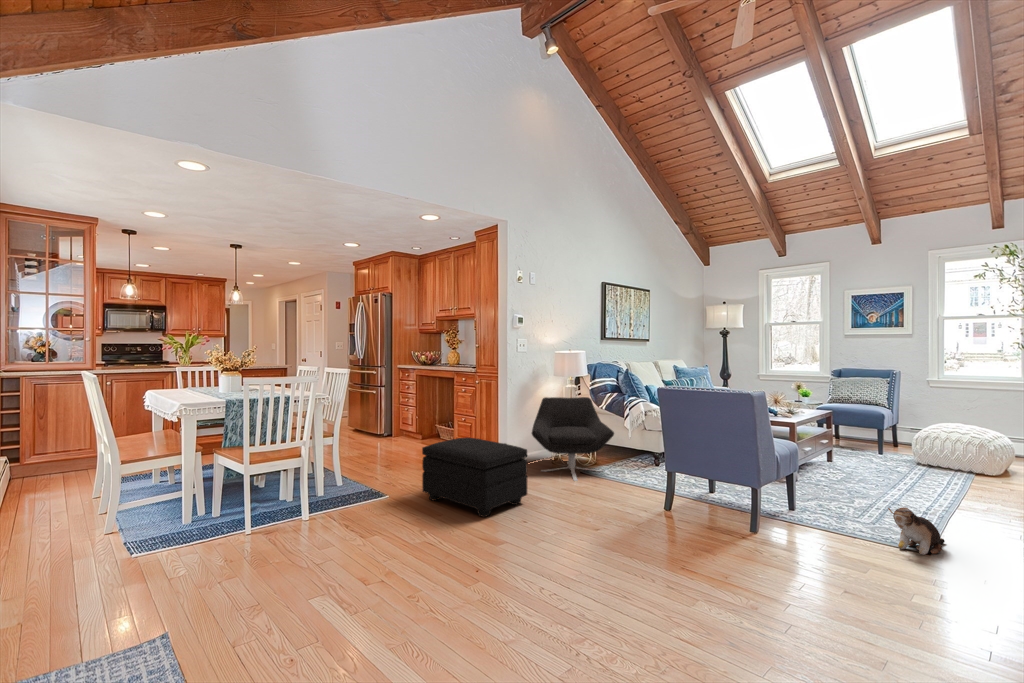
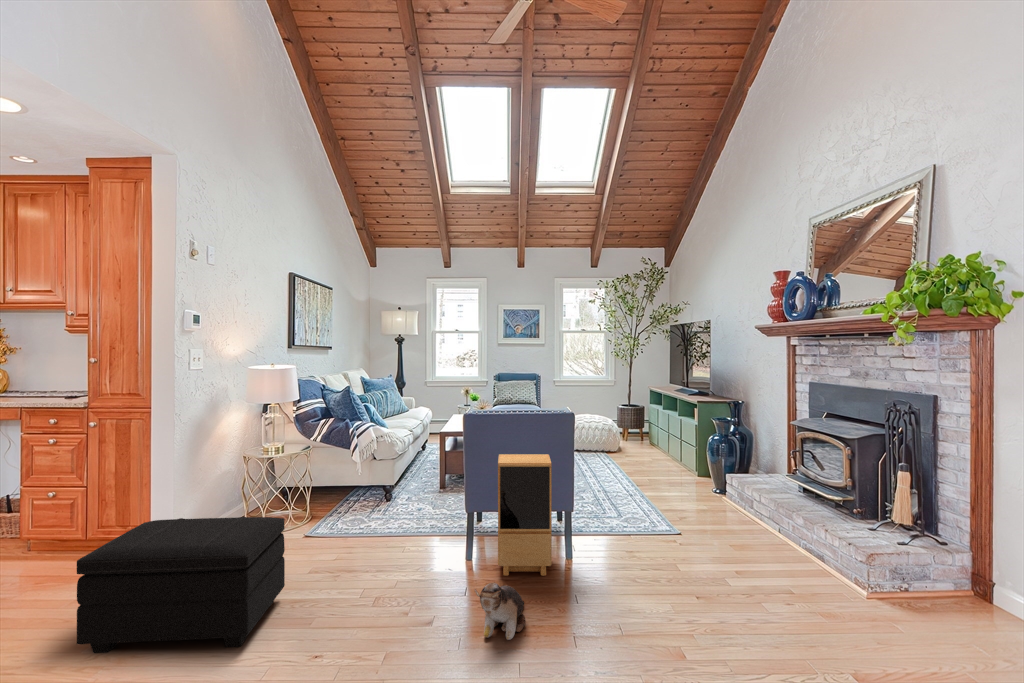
lounge chair: present [532,397,614,481] -> none [223,428,355,545]
speaker: none [677,430,740,547] -> present [498,454,552,576]
plush toy: present [888,507,945,555] -> present [474,582,526,640]

